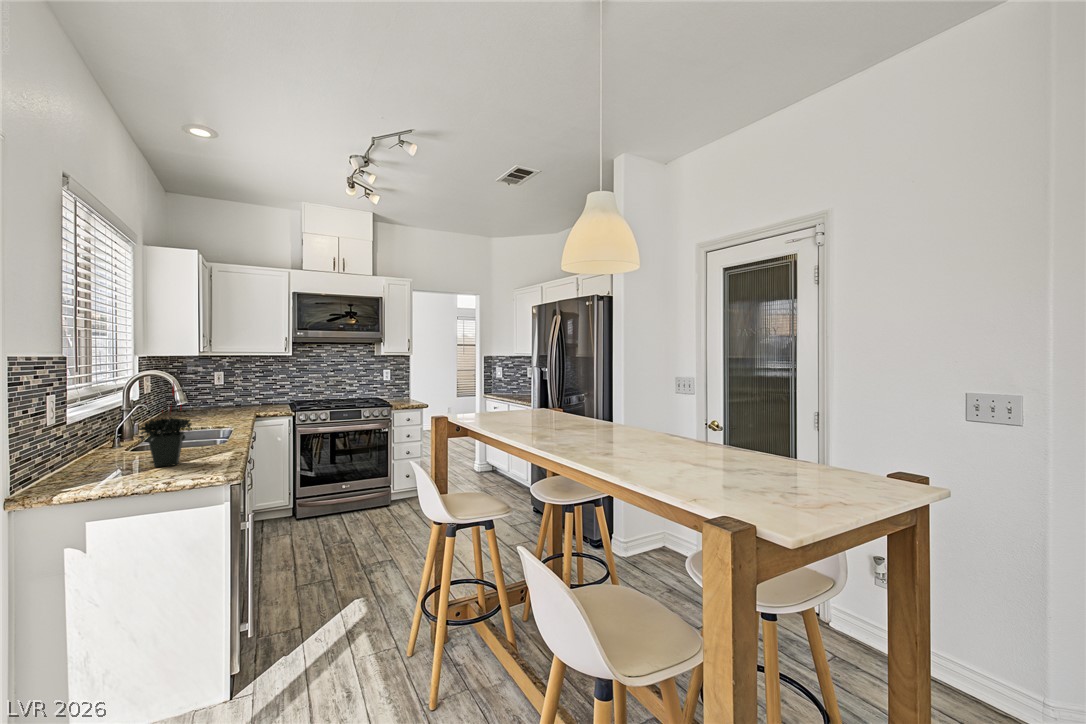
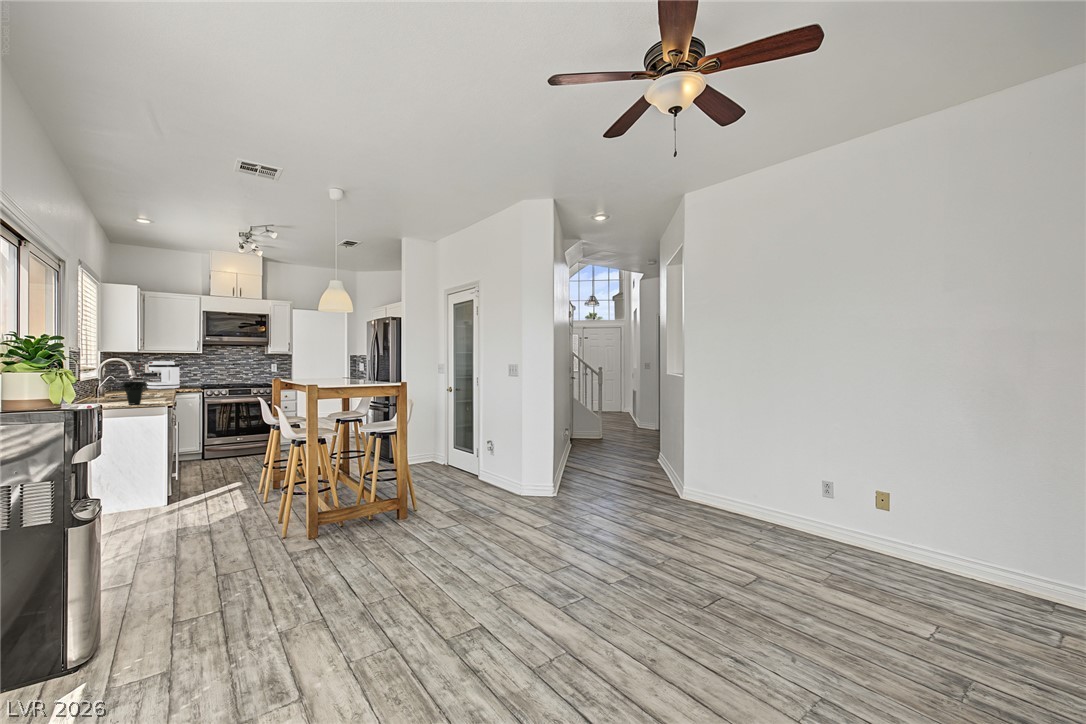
coffee maker: none [205,368,261,411] -> present [140,361,180,389]

